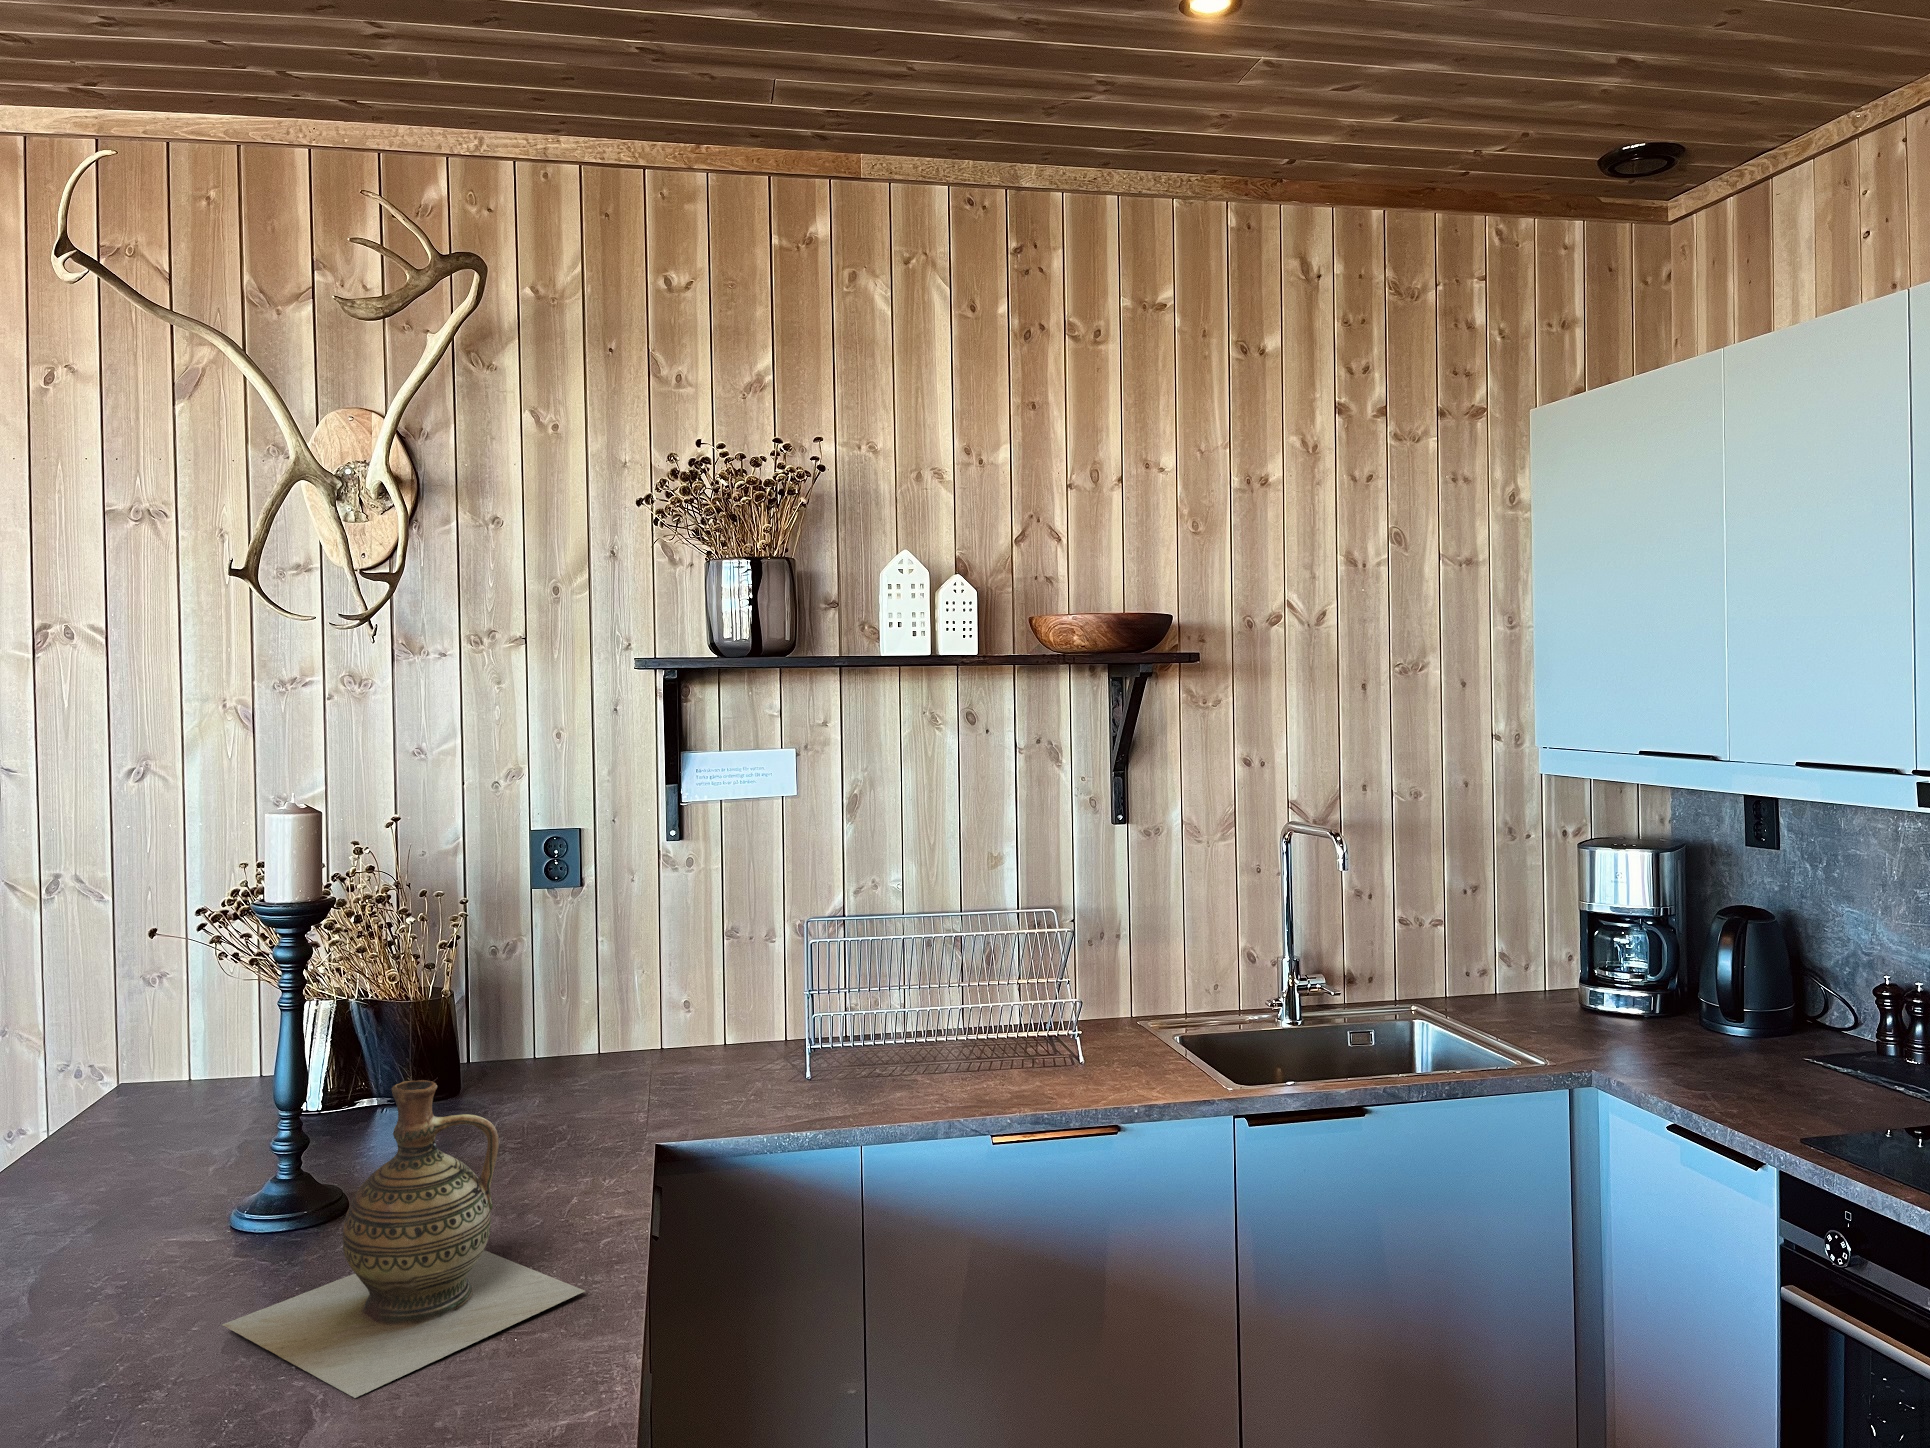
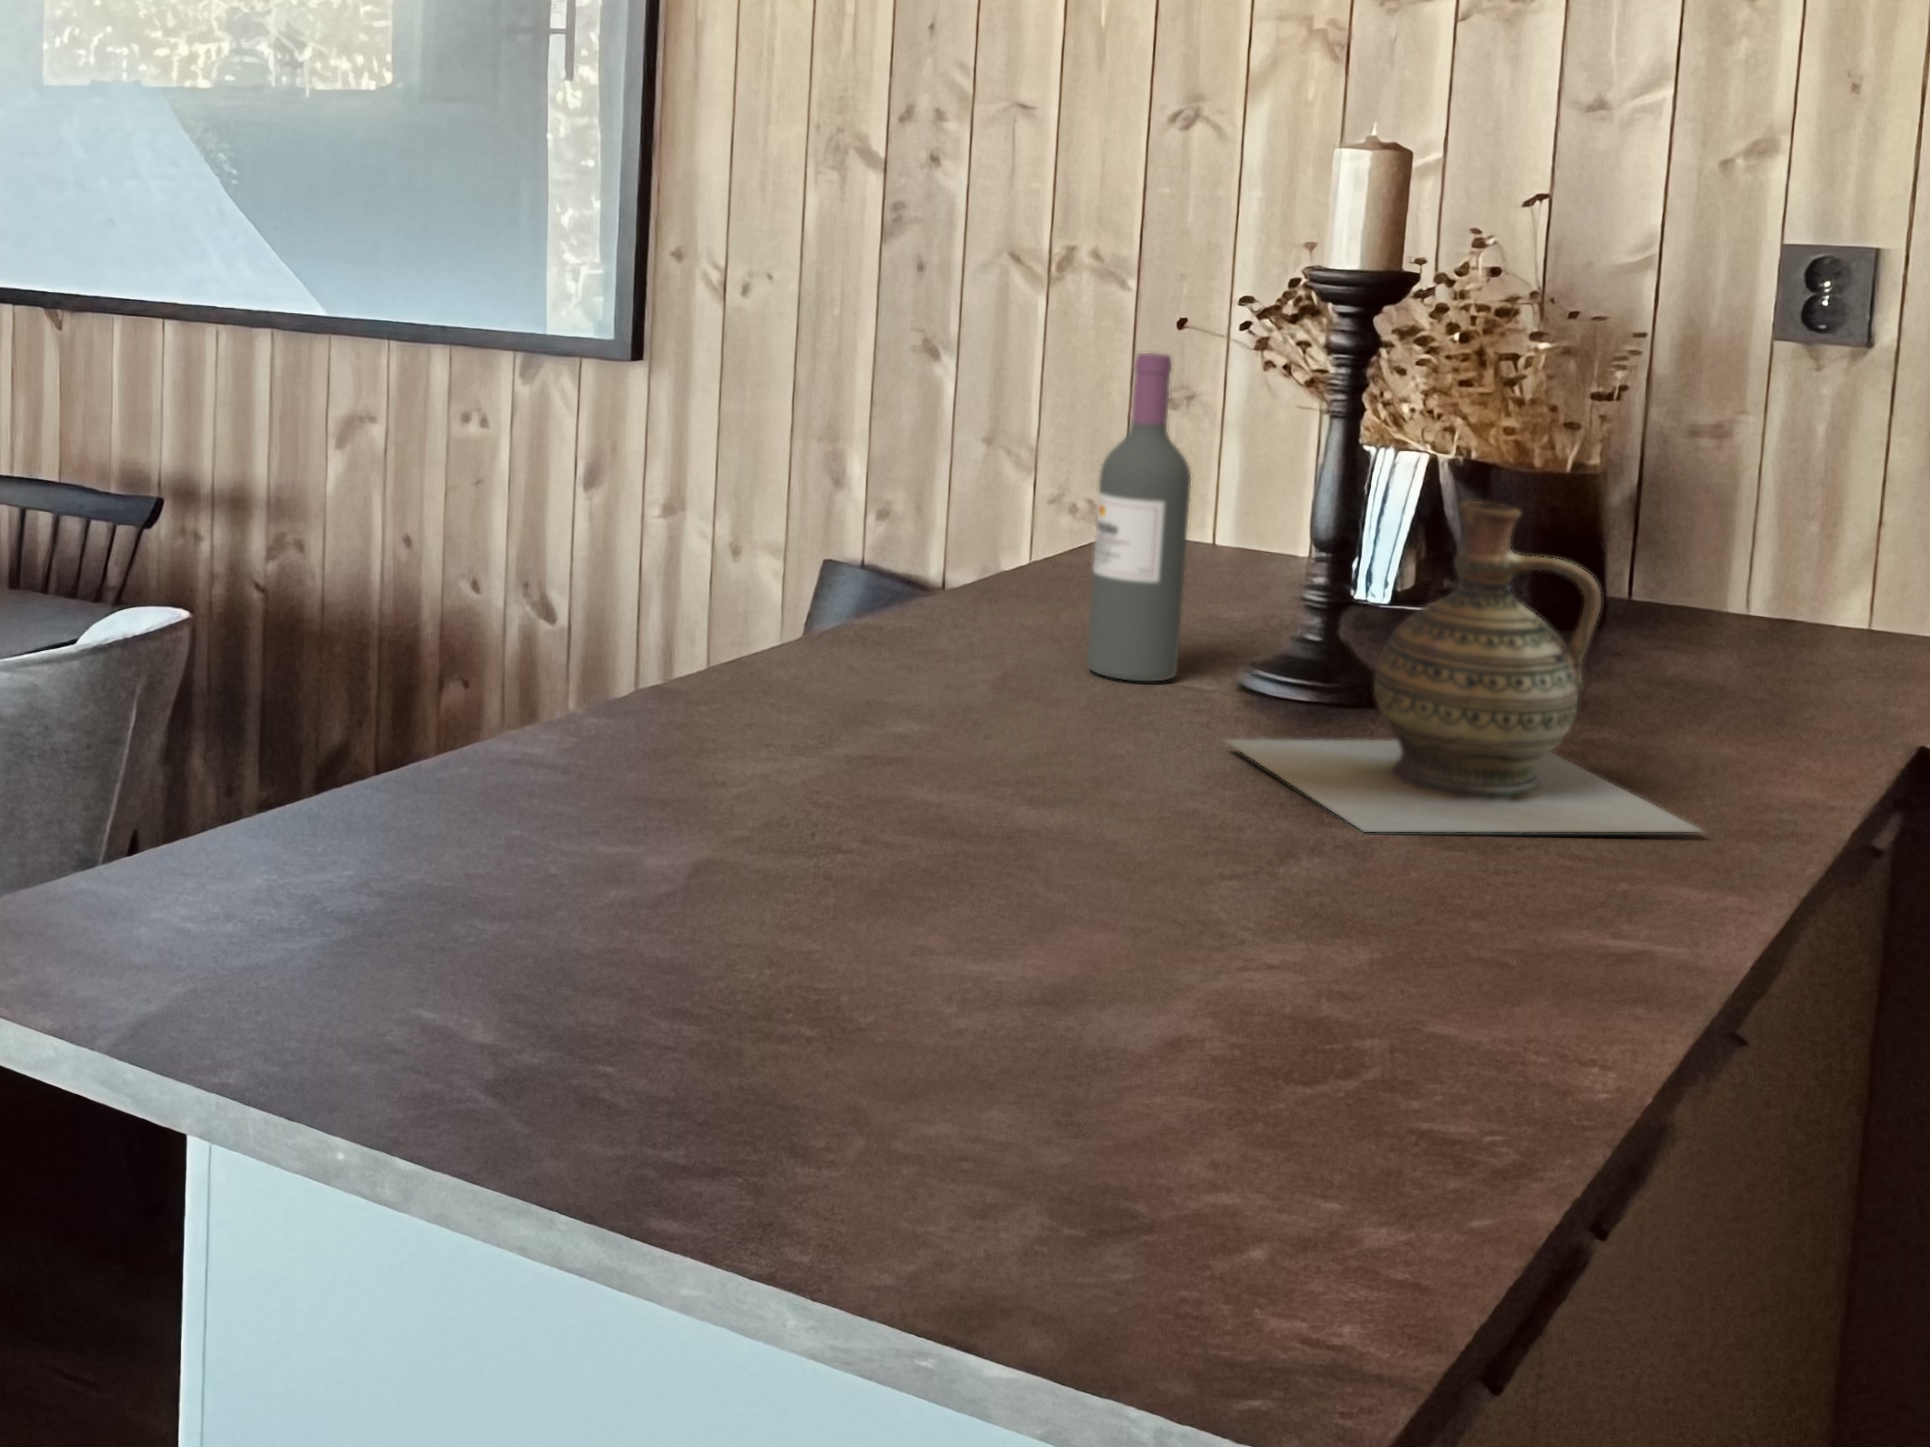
wine bottle: none [90,987,175,1270] -> present [1087,353,1191,681]

